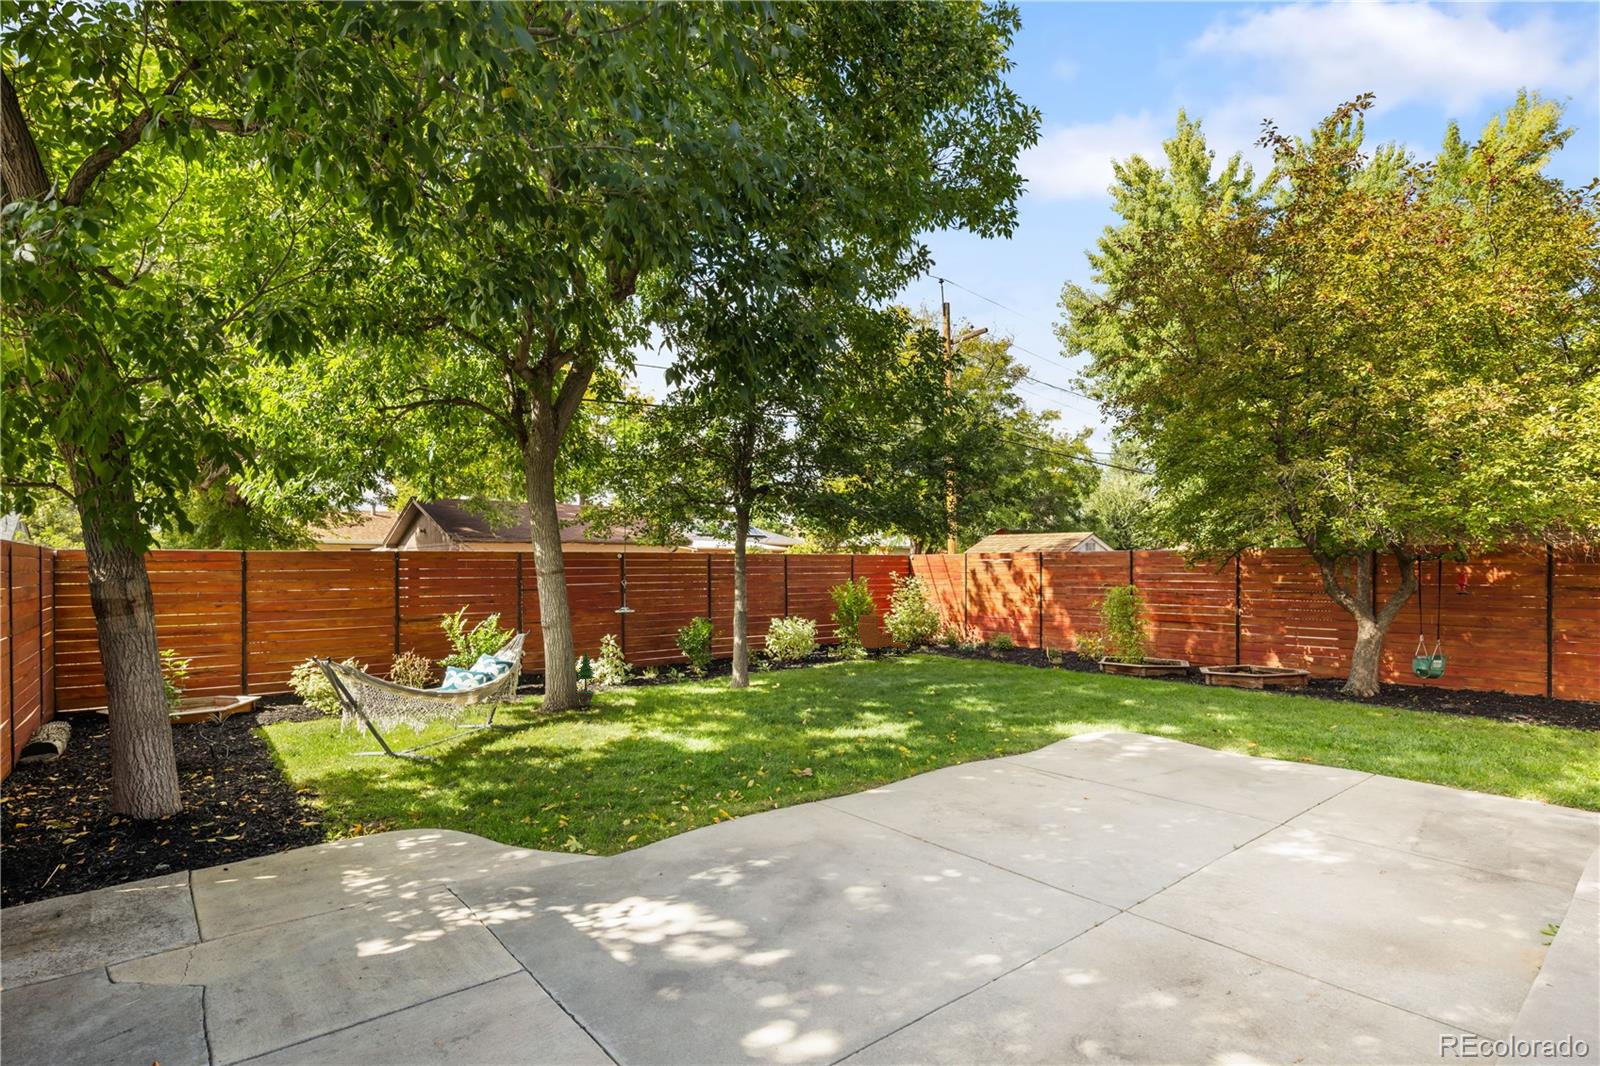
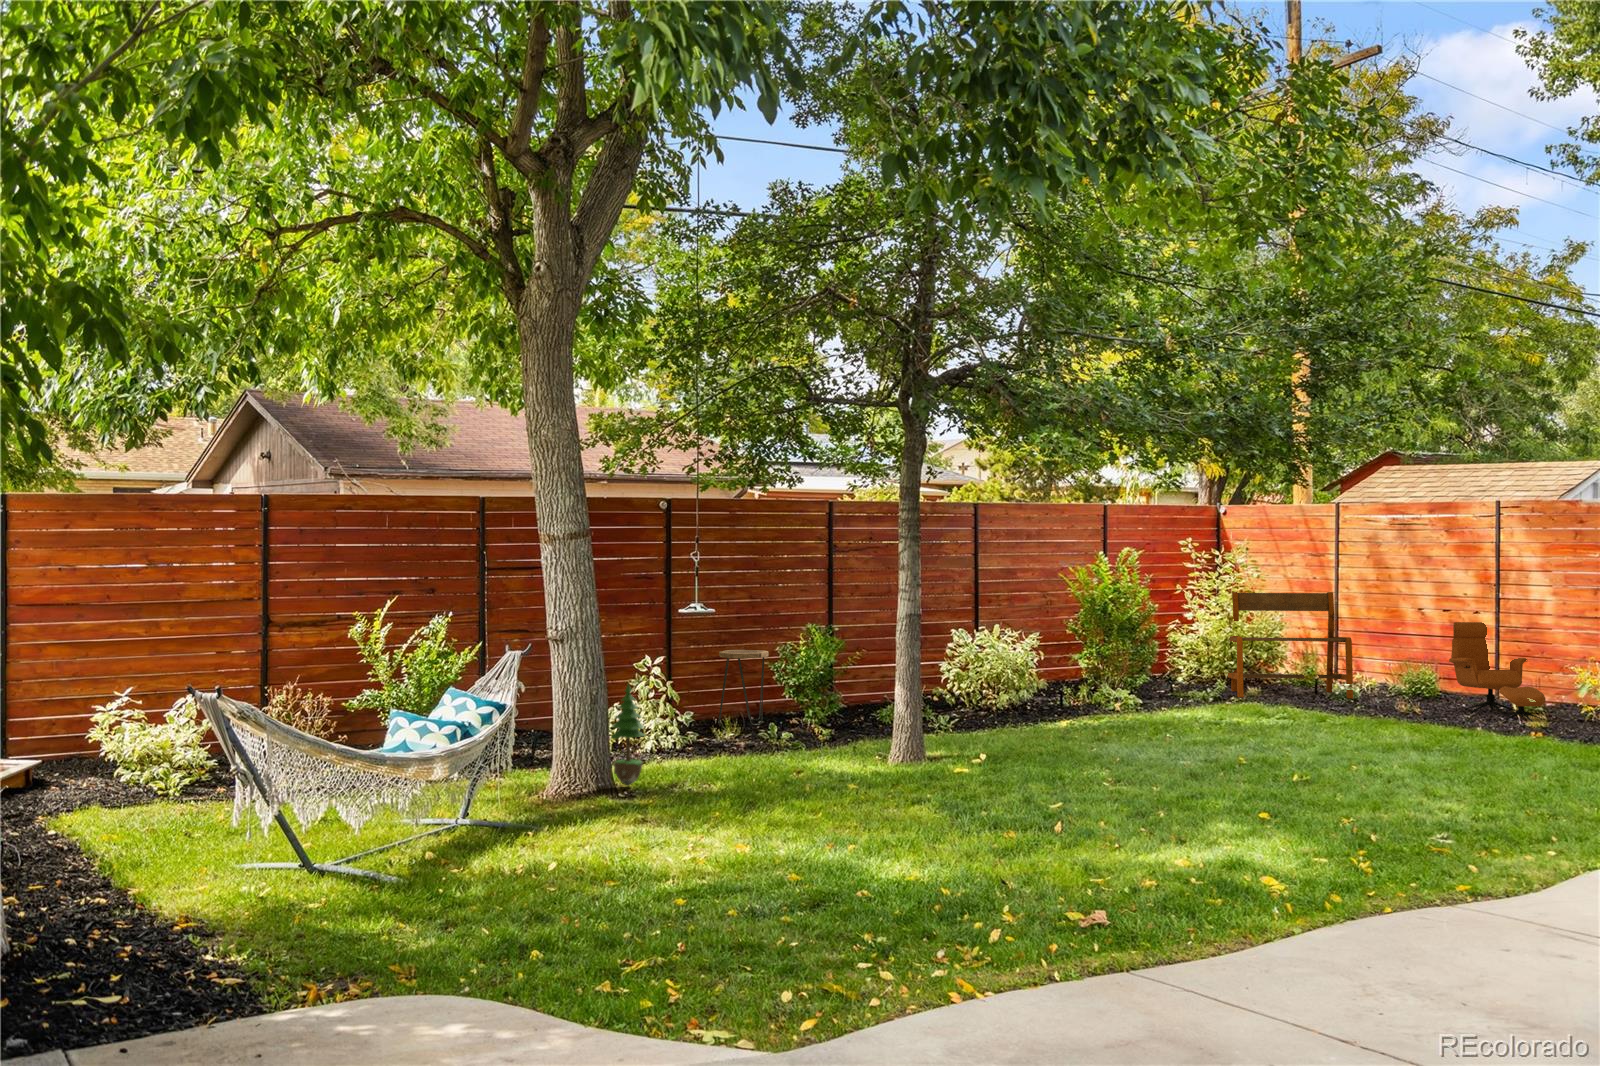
bench: none [914,599,975,652] -> present [1228,592,1353,698]
armchair: present [858,615,907,660] -> present [1449,622,1546,721]
side table: none [648,631,674,671] -> present [718,650,768,725]

